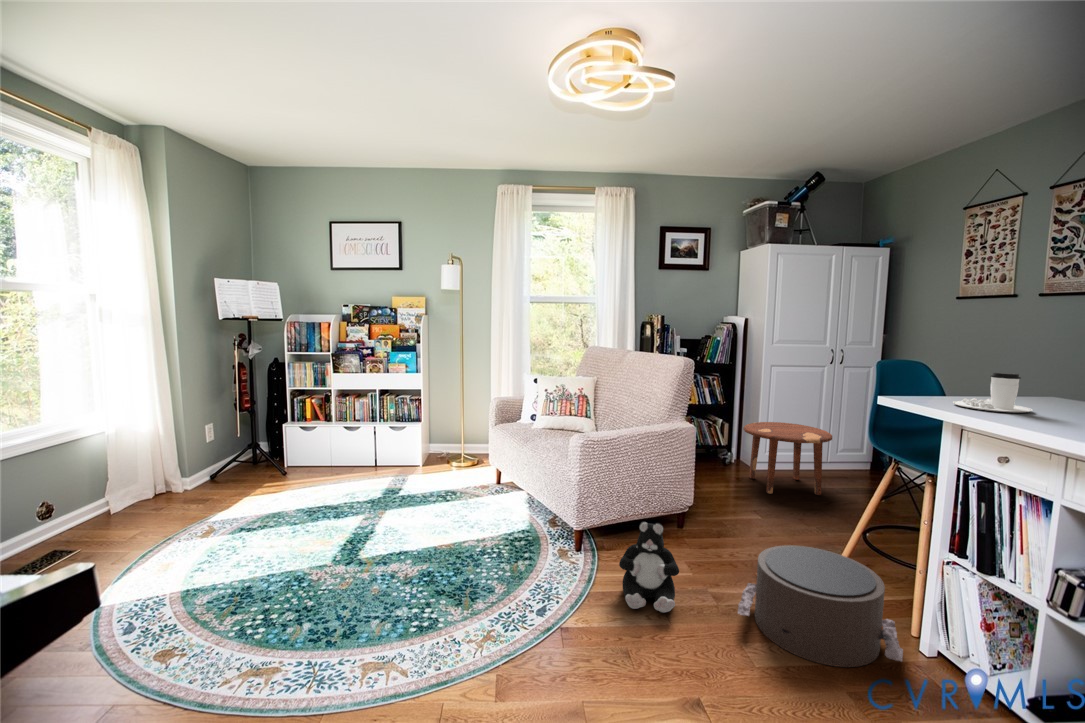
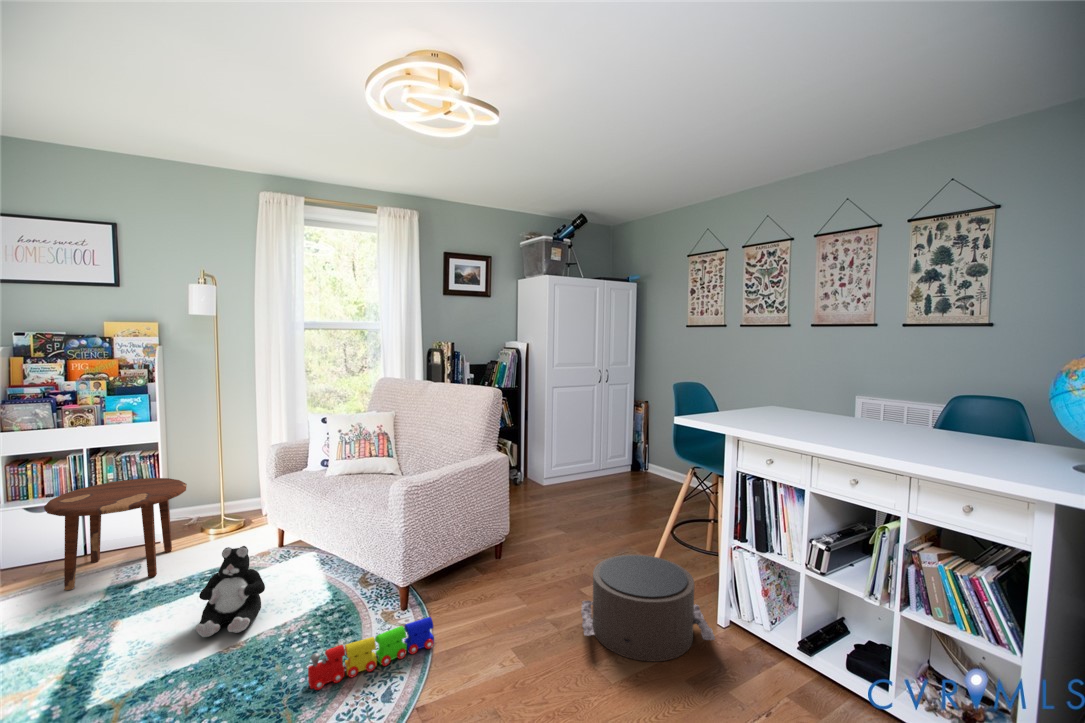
coffee cup: present [953,372,1032,413] -> none [726,391,776,423]
side table: present [743,422,832,495] -> present [44,478,187,590]
plush toy: present [619,521,679,613] -> present [196,546,265,637]
toy train: none [488,559,593,591] -> present [308,617,434,690]

